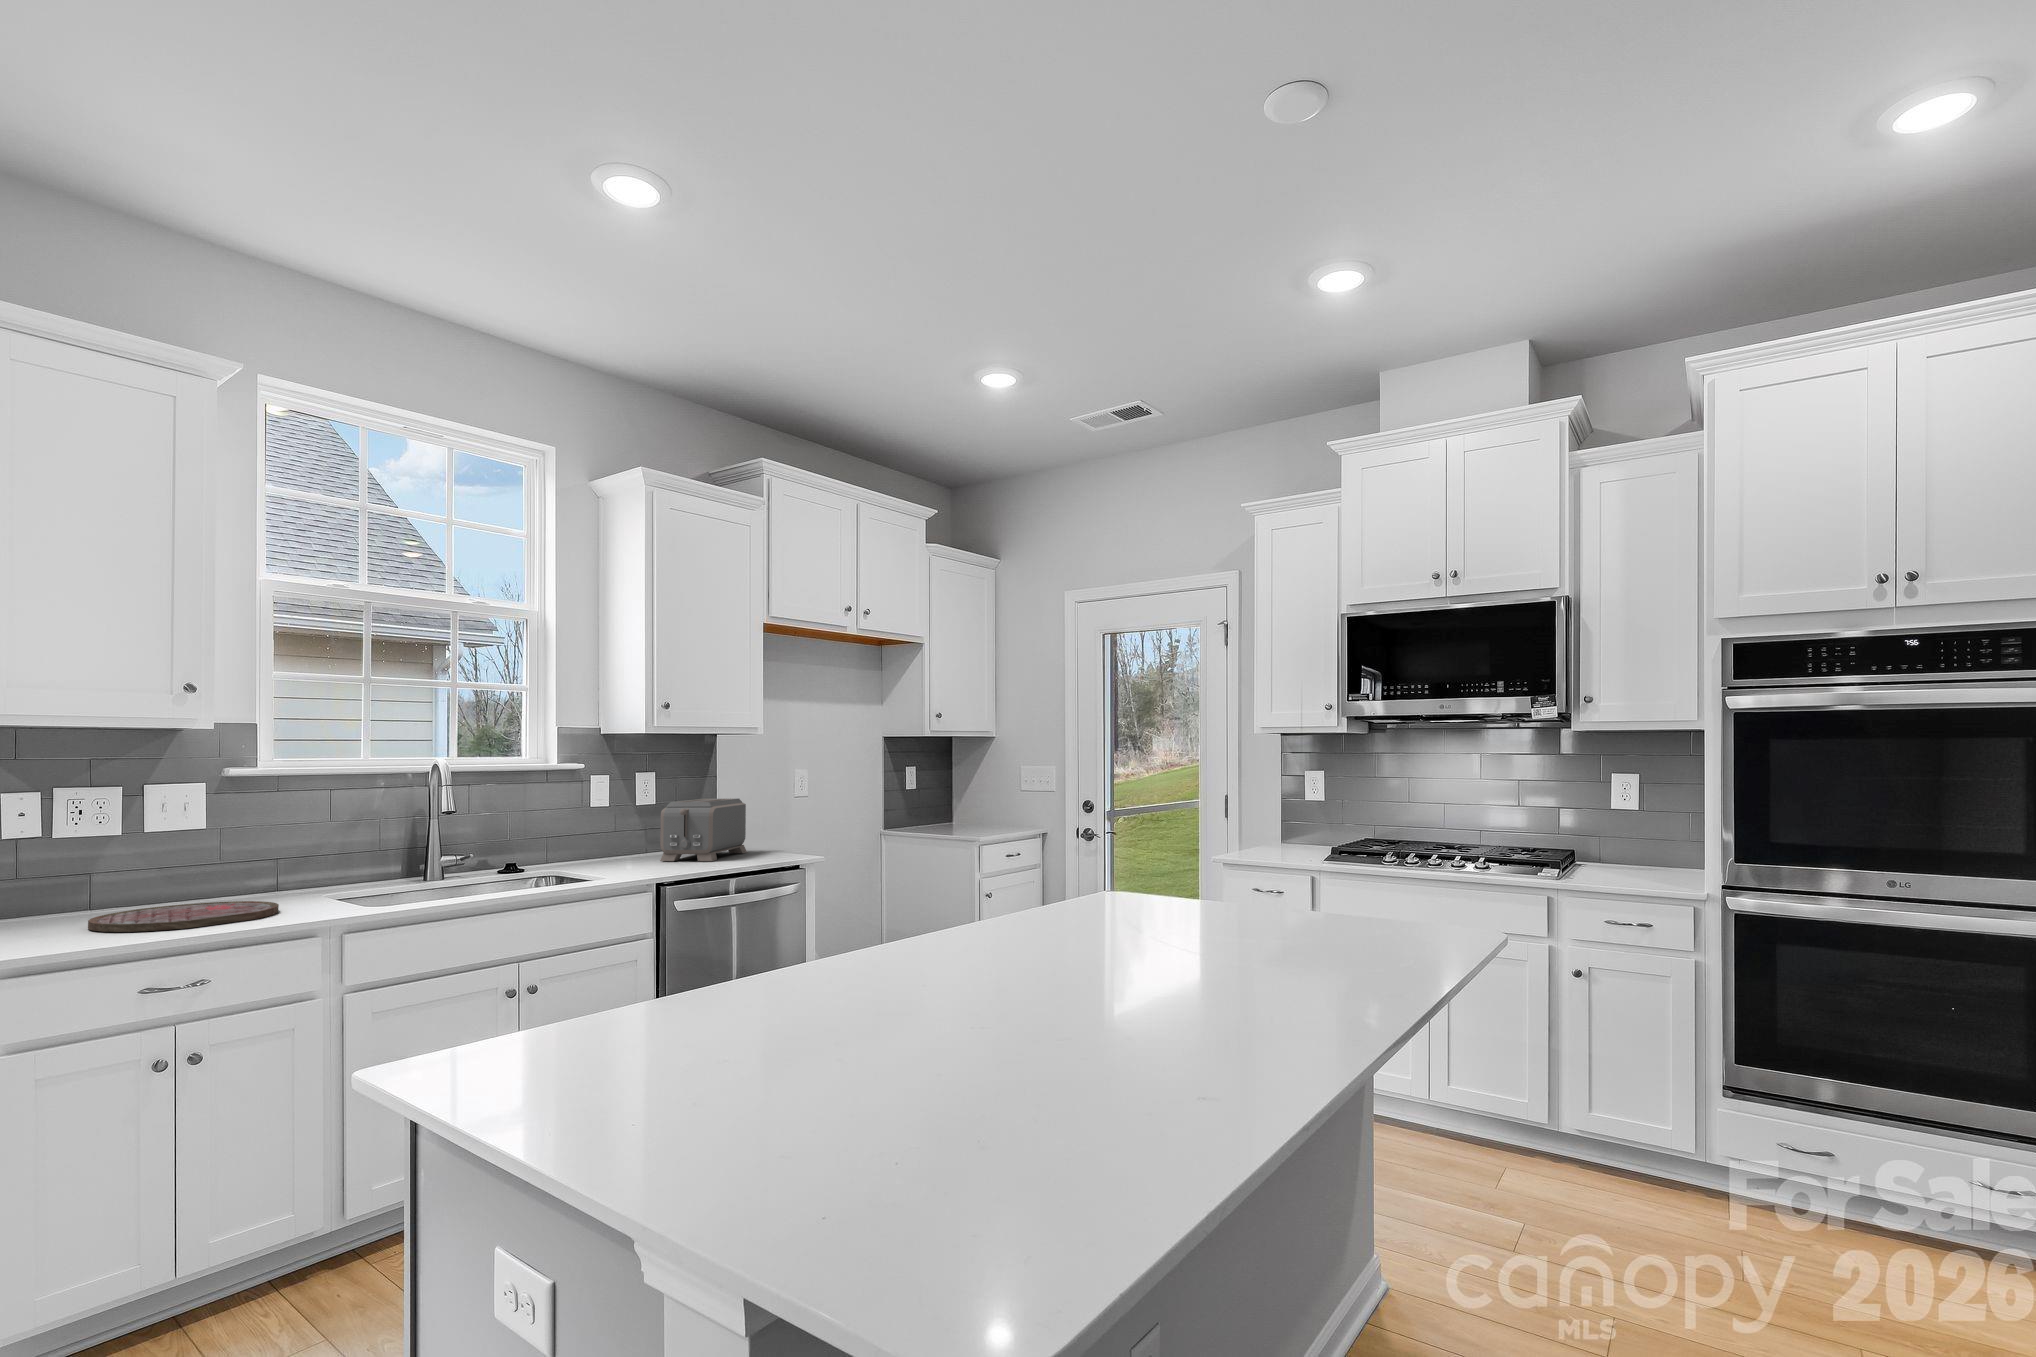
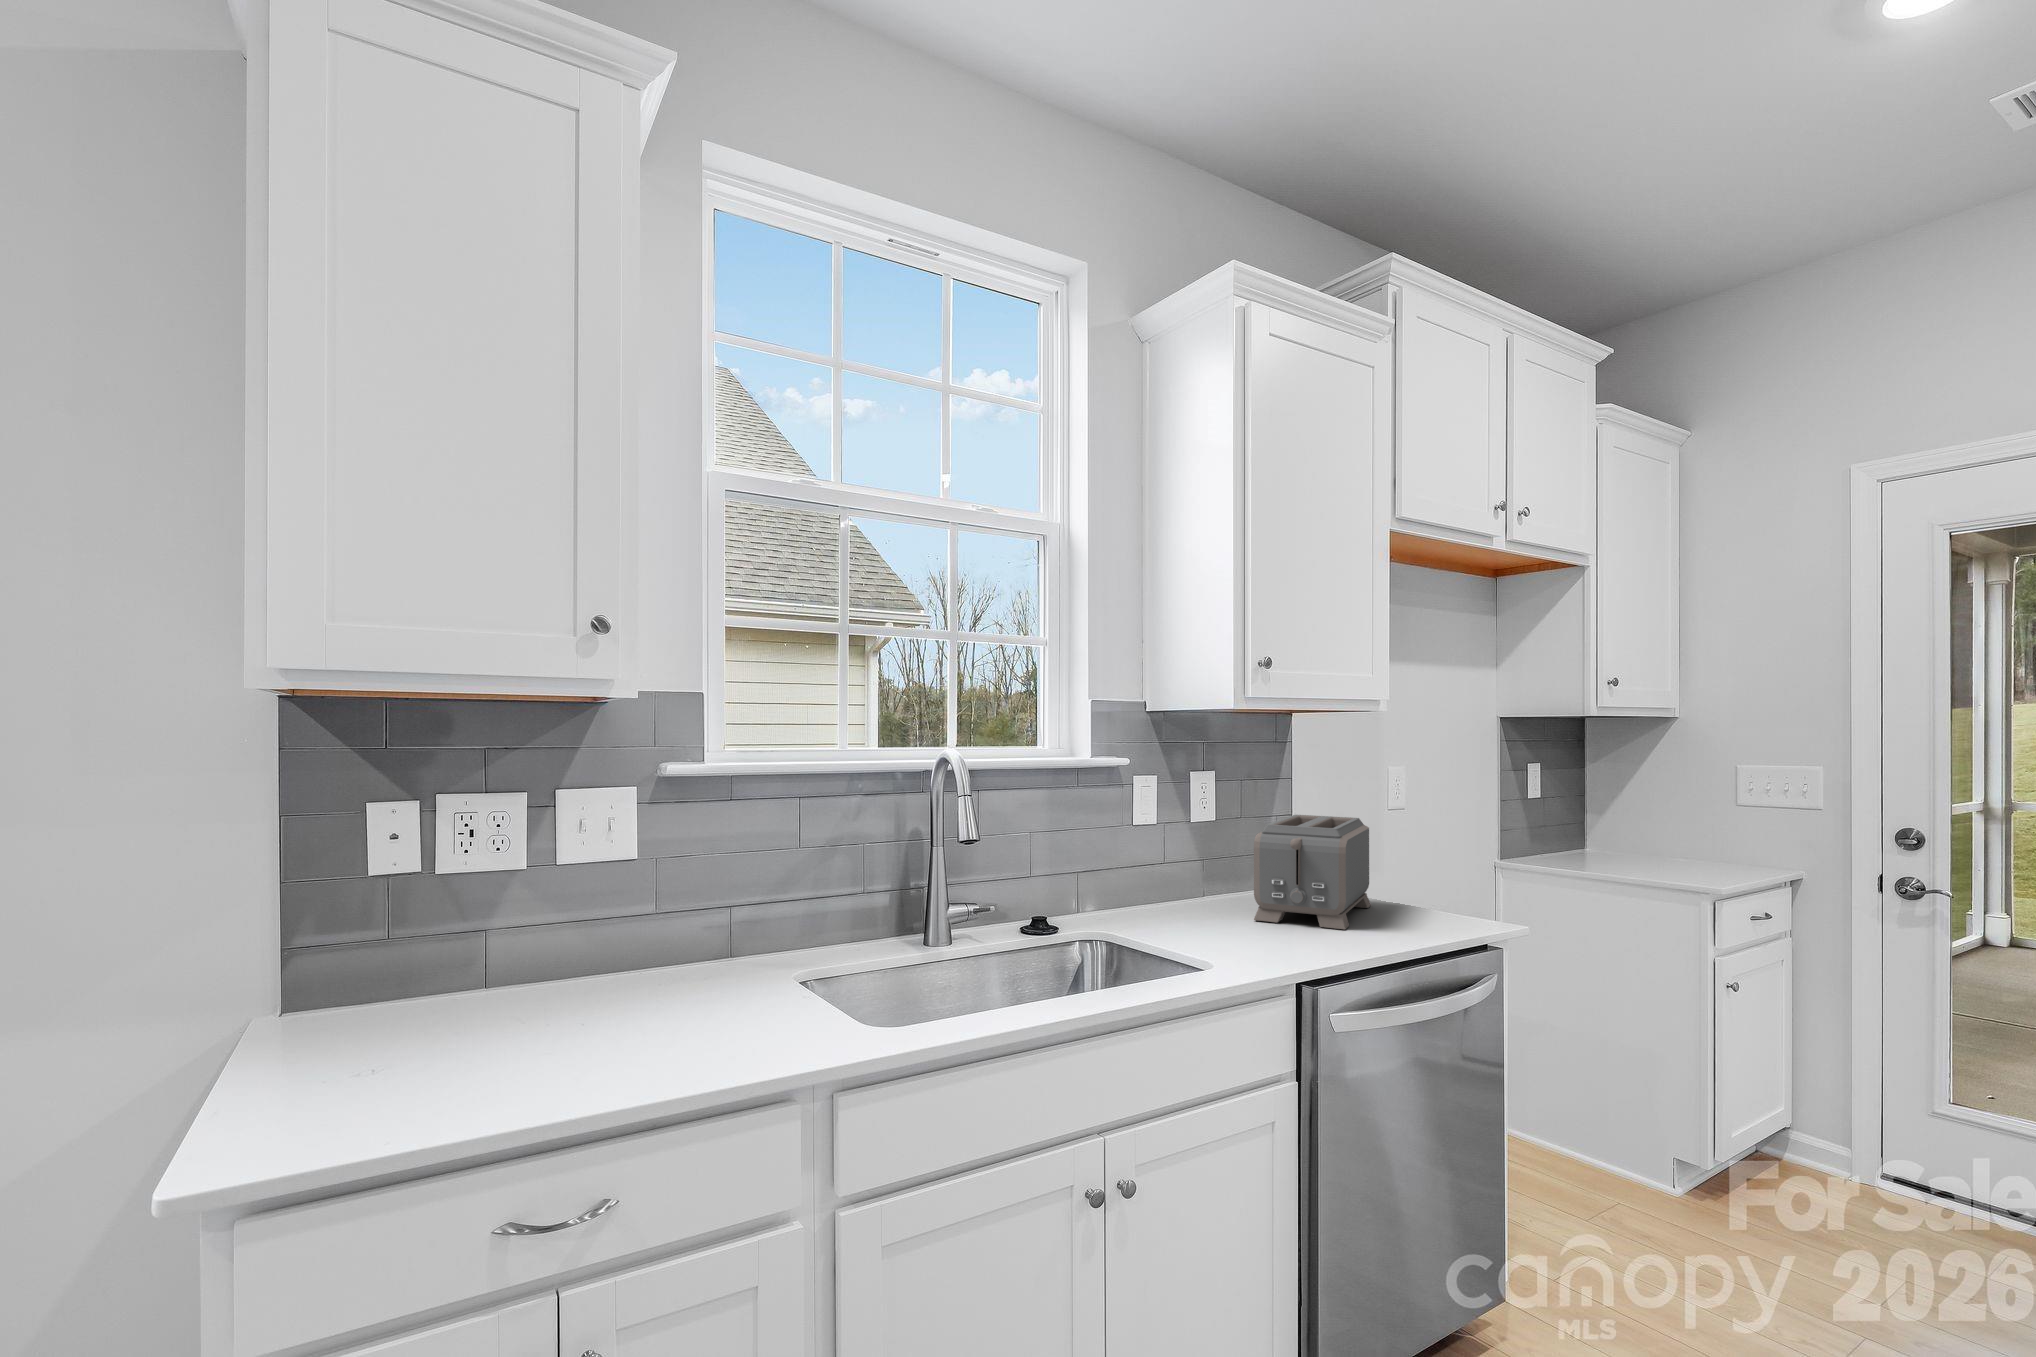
cutting board: present [88,901,279,932] -> none [455,992,734,1085]

